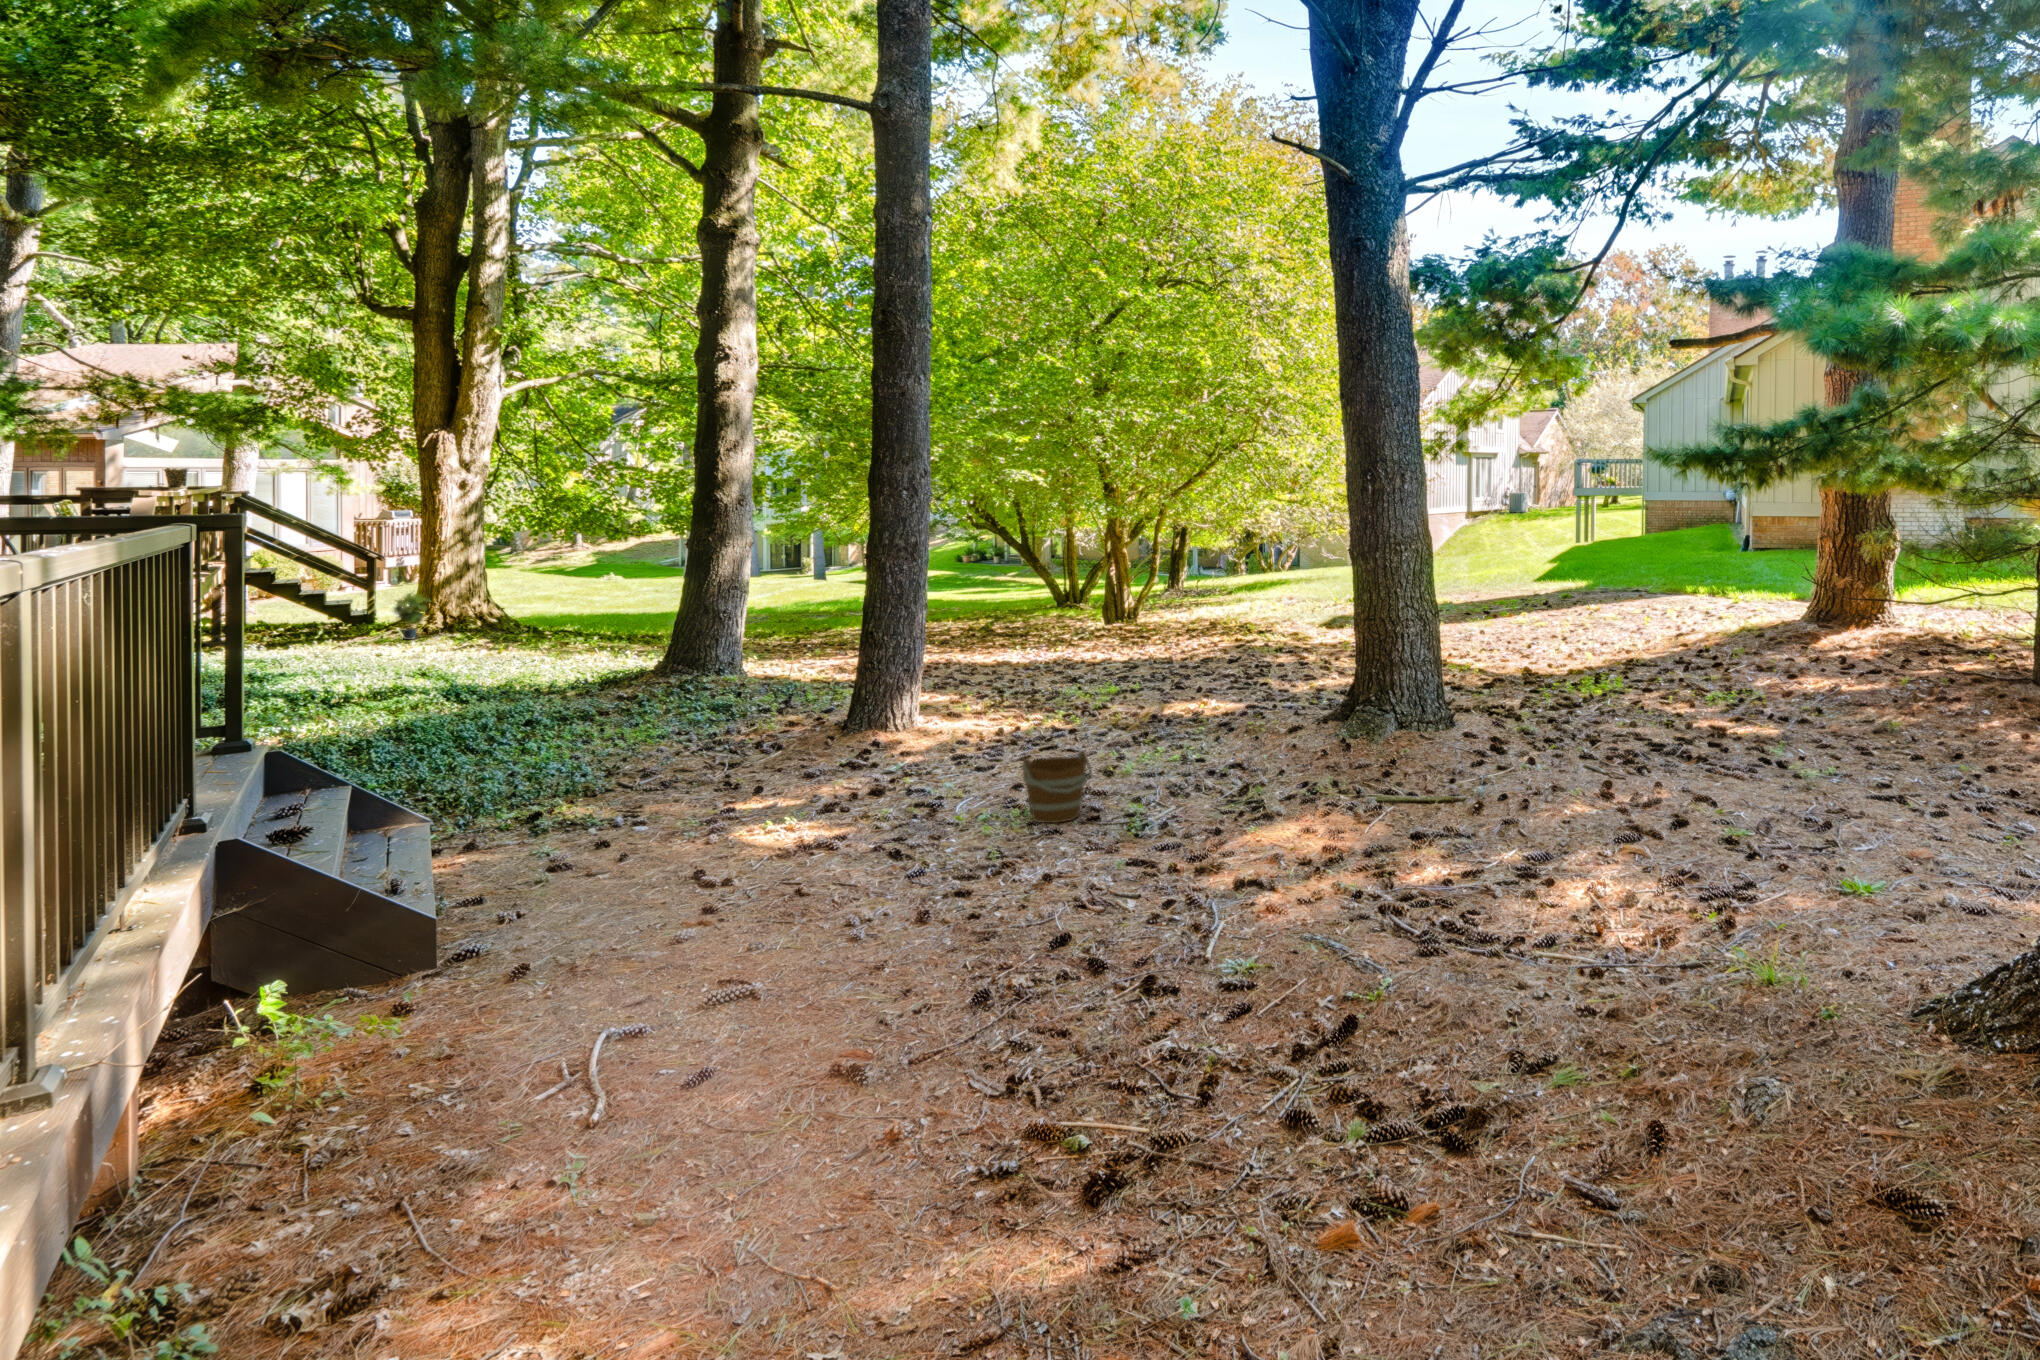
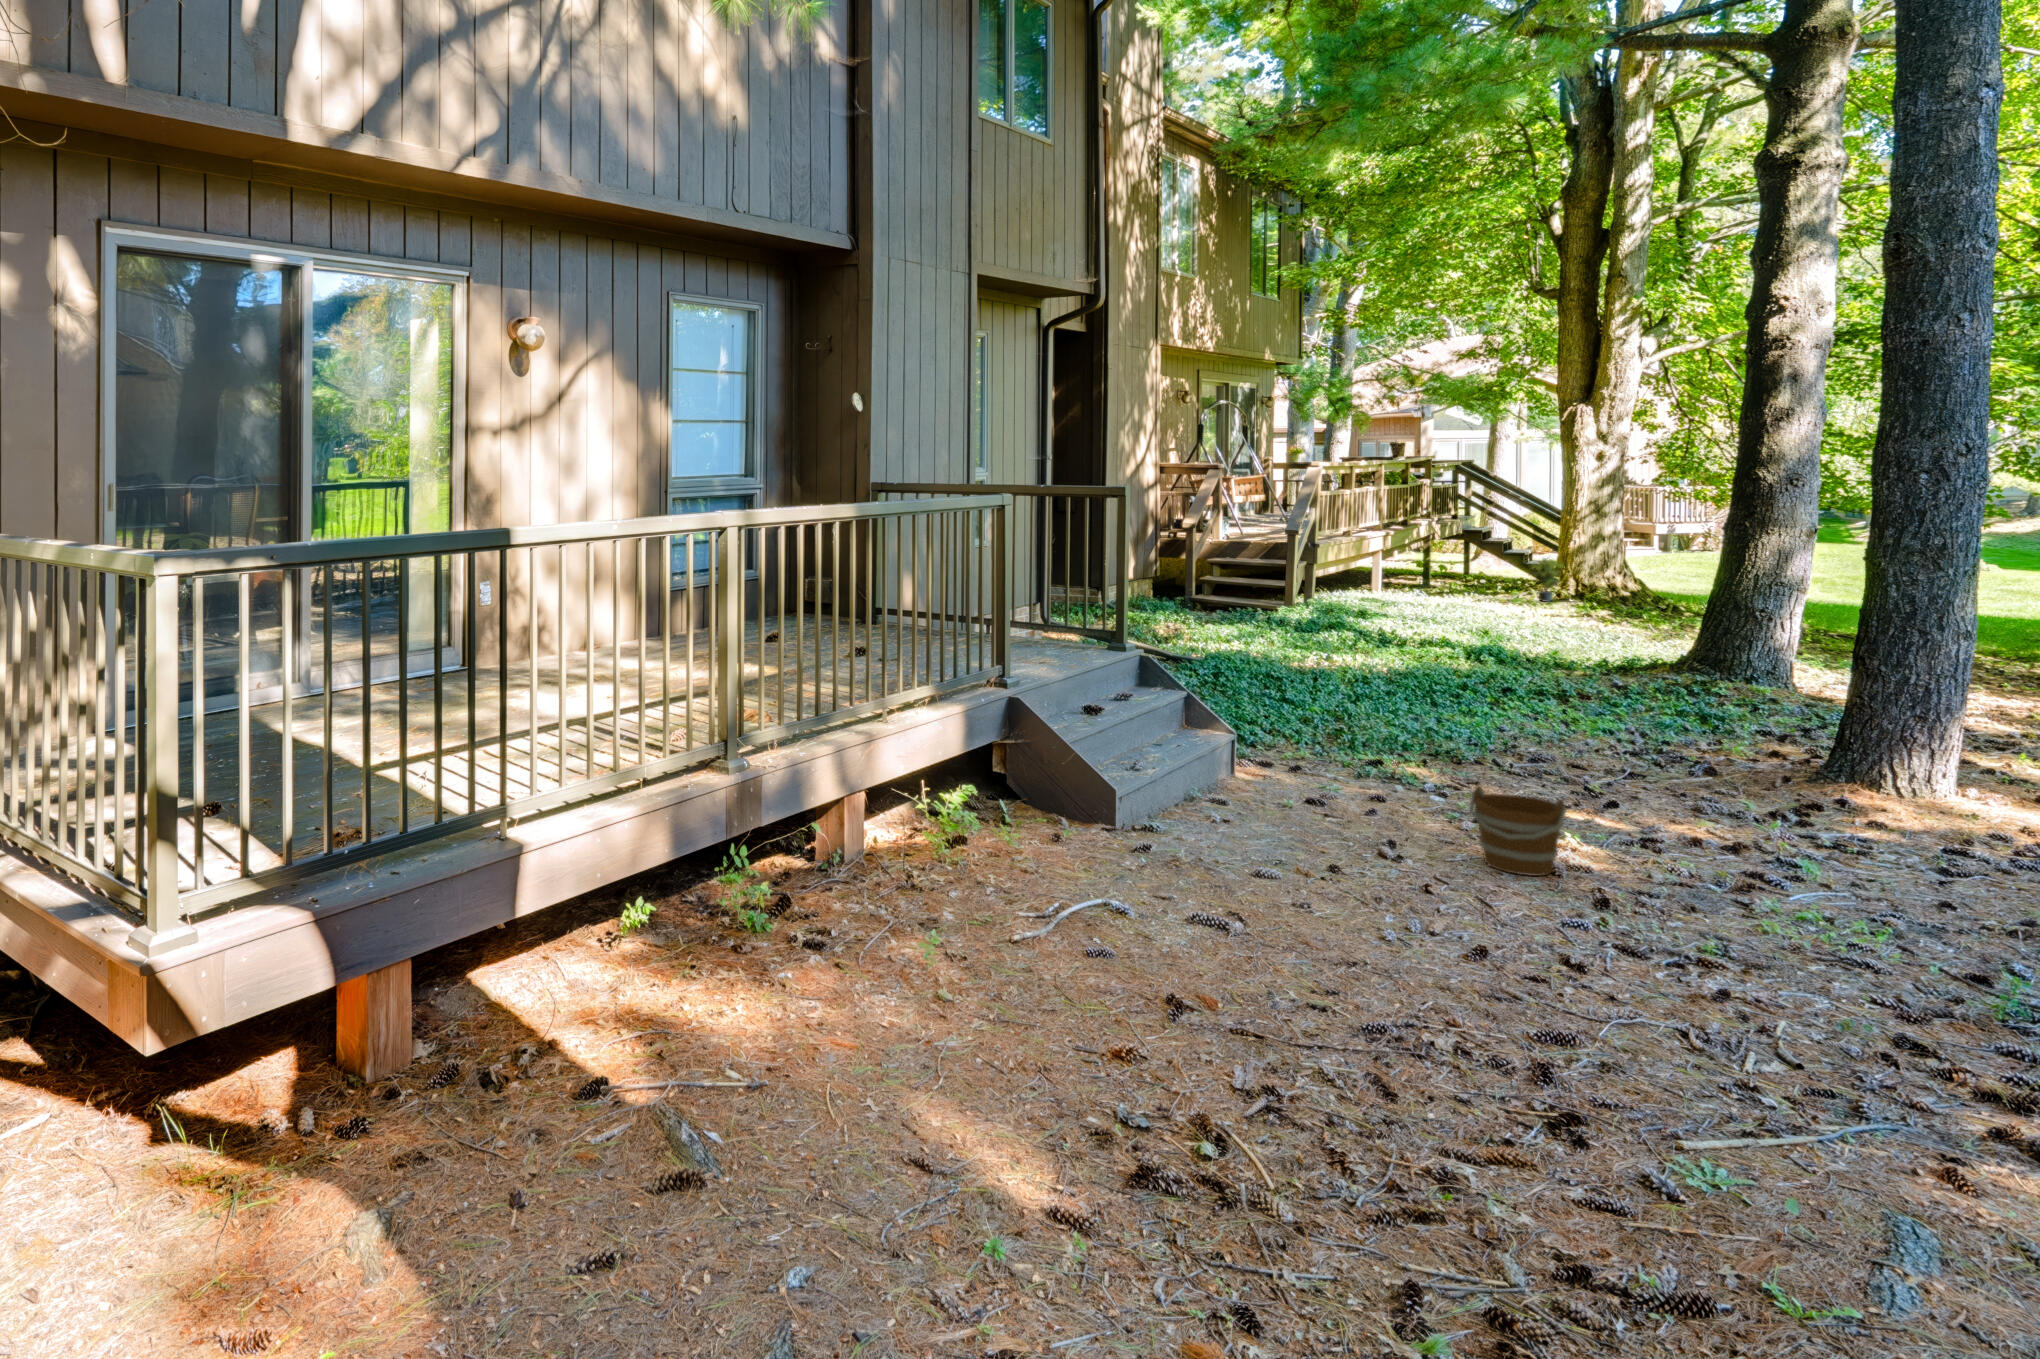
bucket: present [1022,751,1092,823] -> present [1469,786,1566,876]

